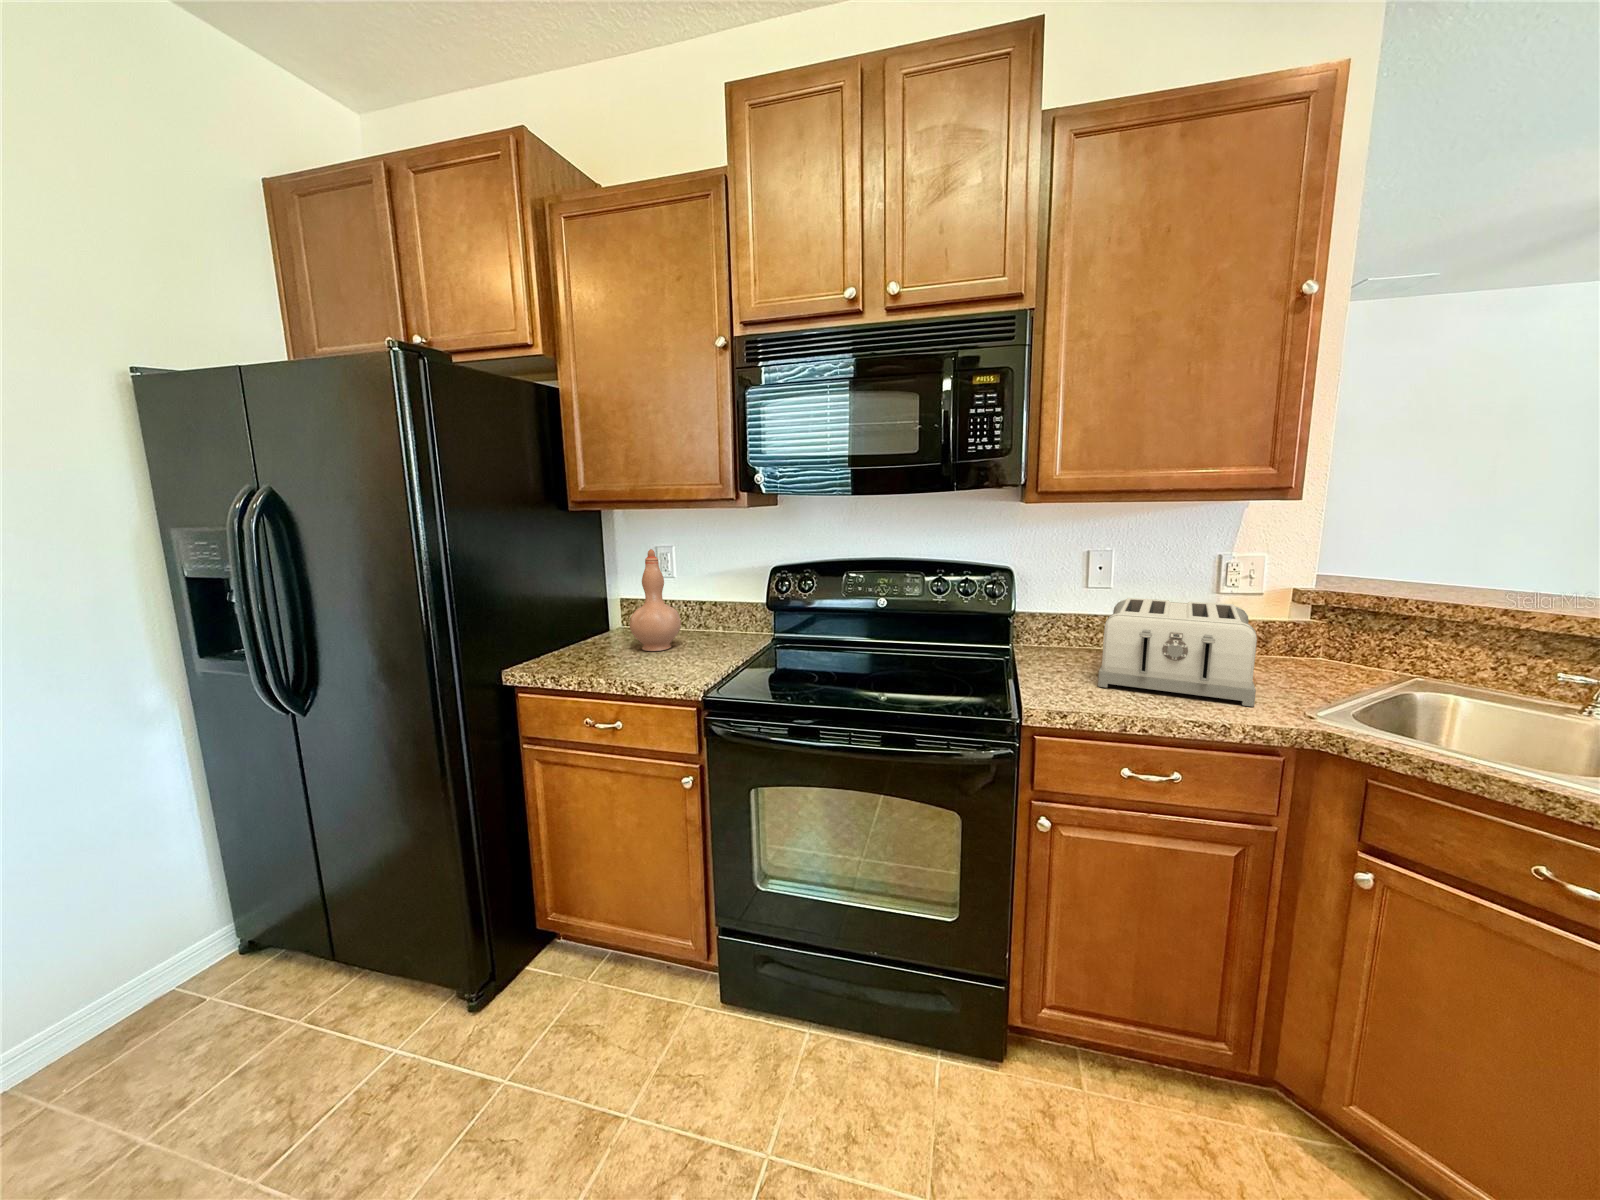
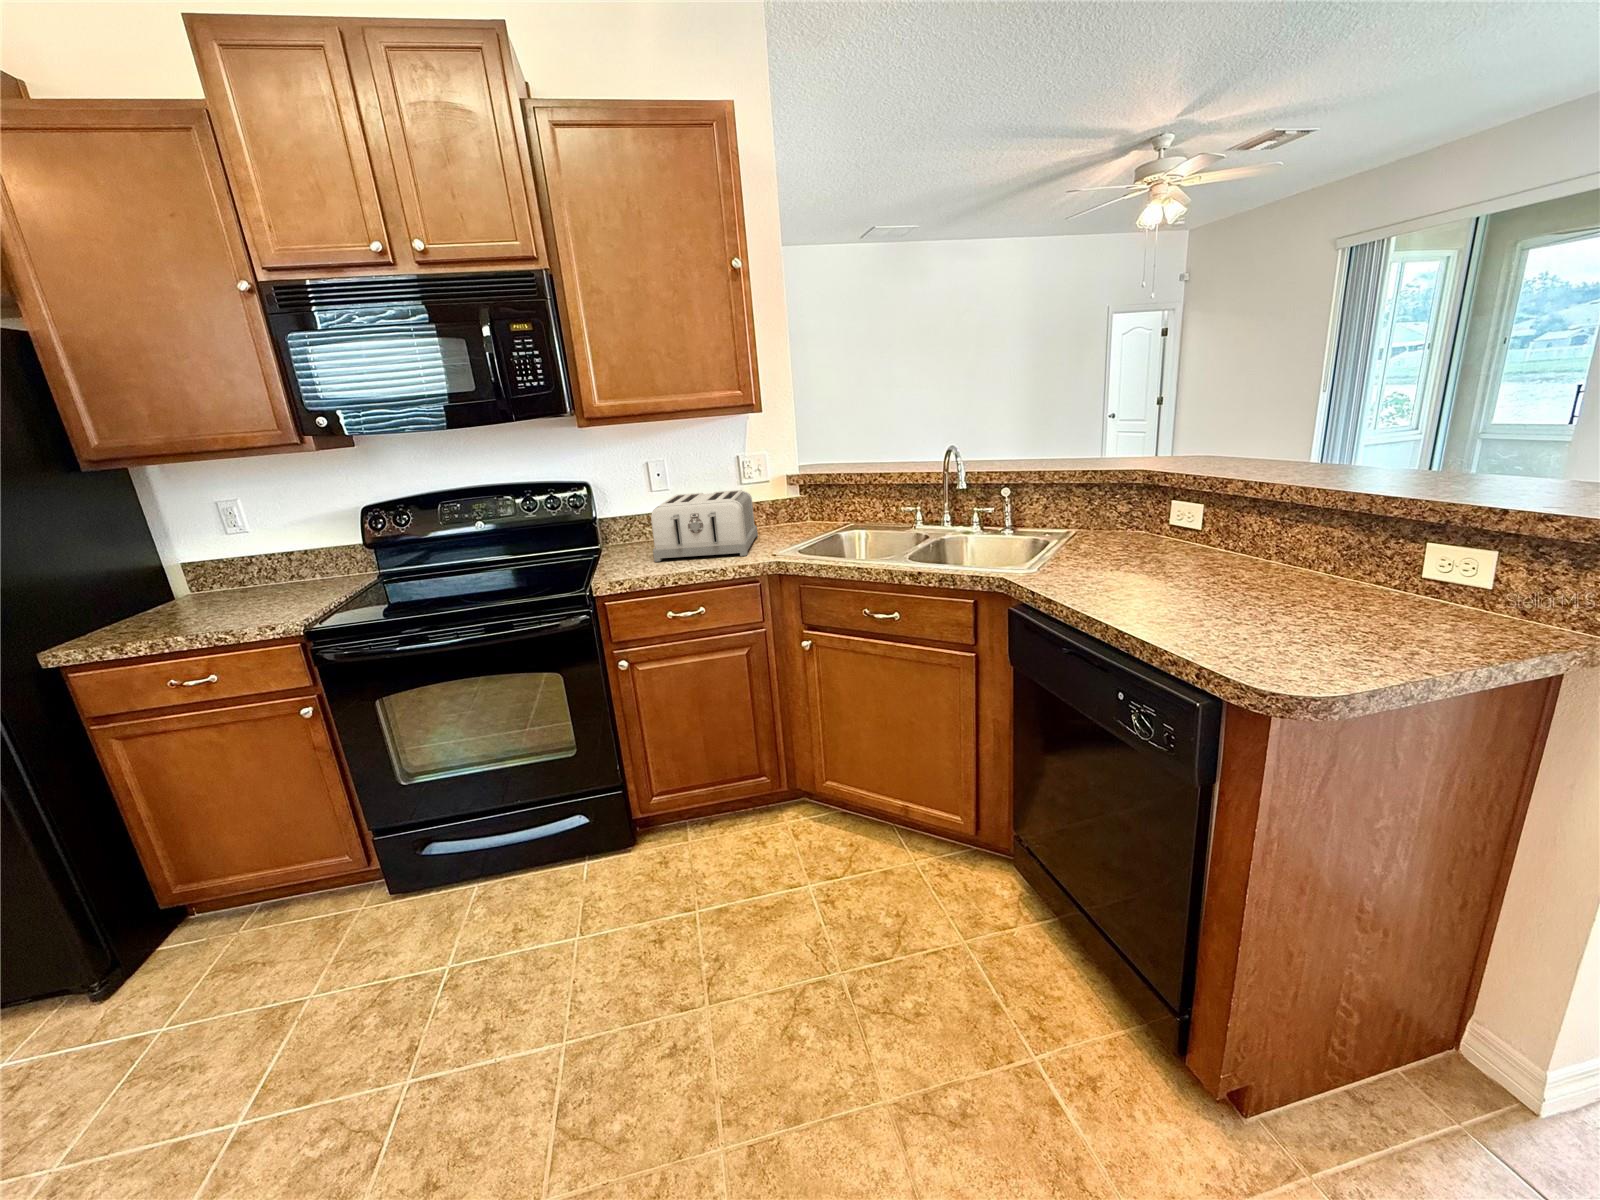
vase: present [630,549,681,651] -> none [200,503,266,609]

